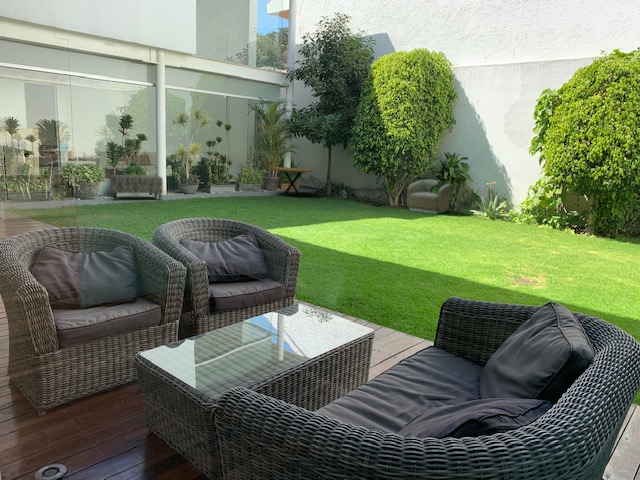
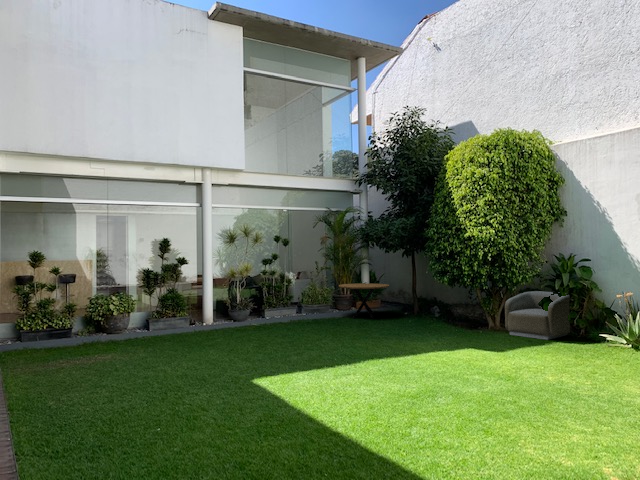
bench: present [110,175,163,199] -> none [141,302,199,333]

